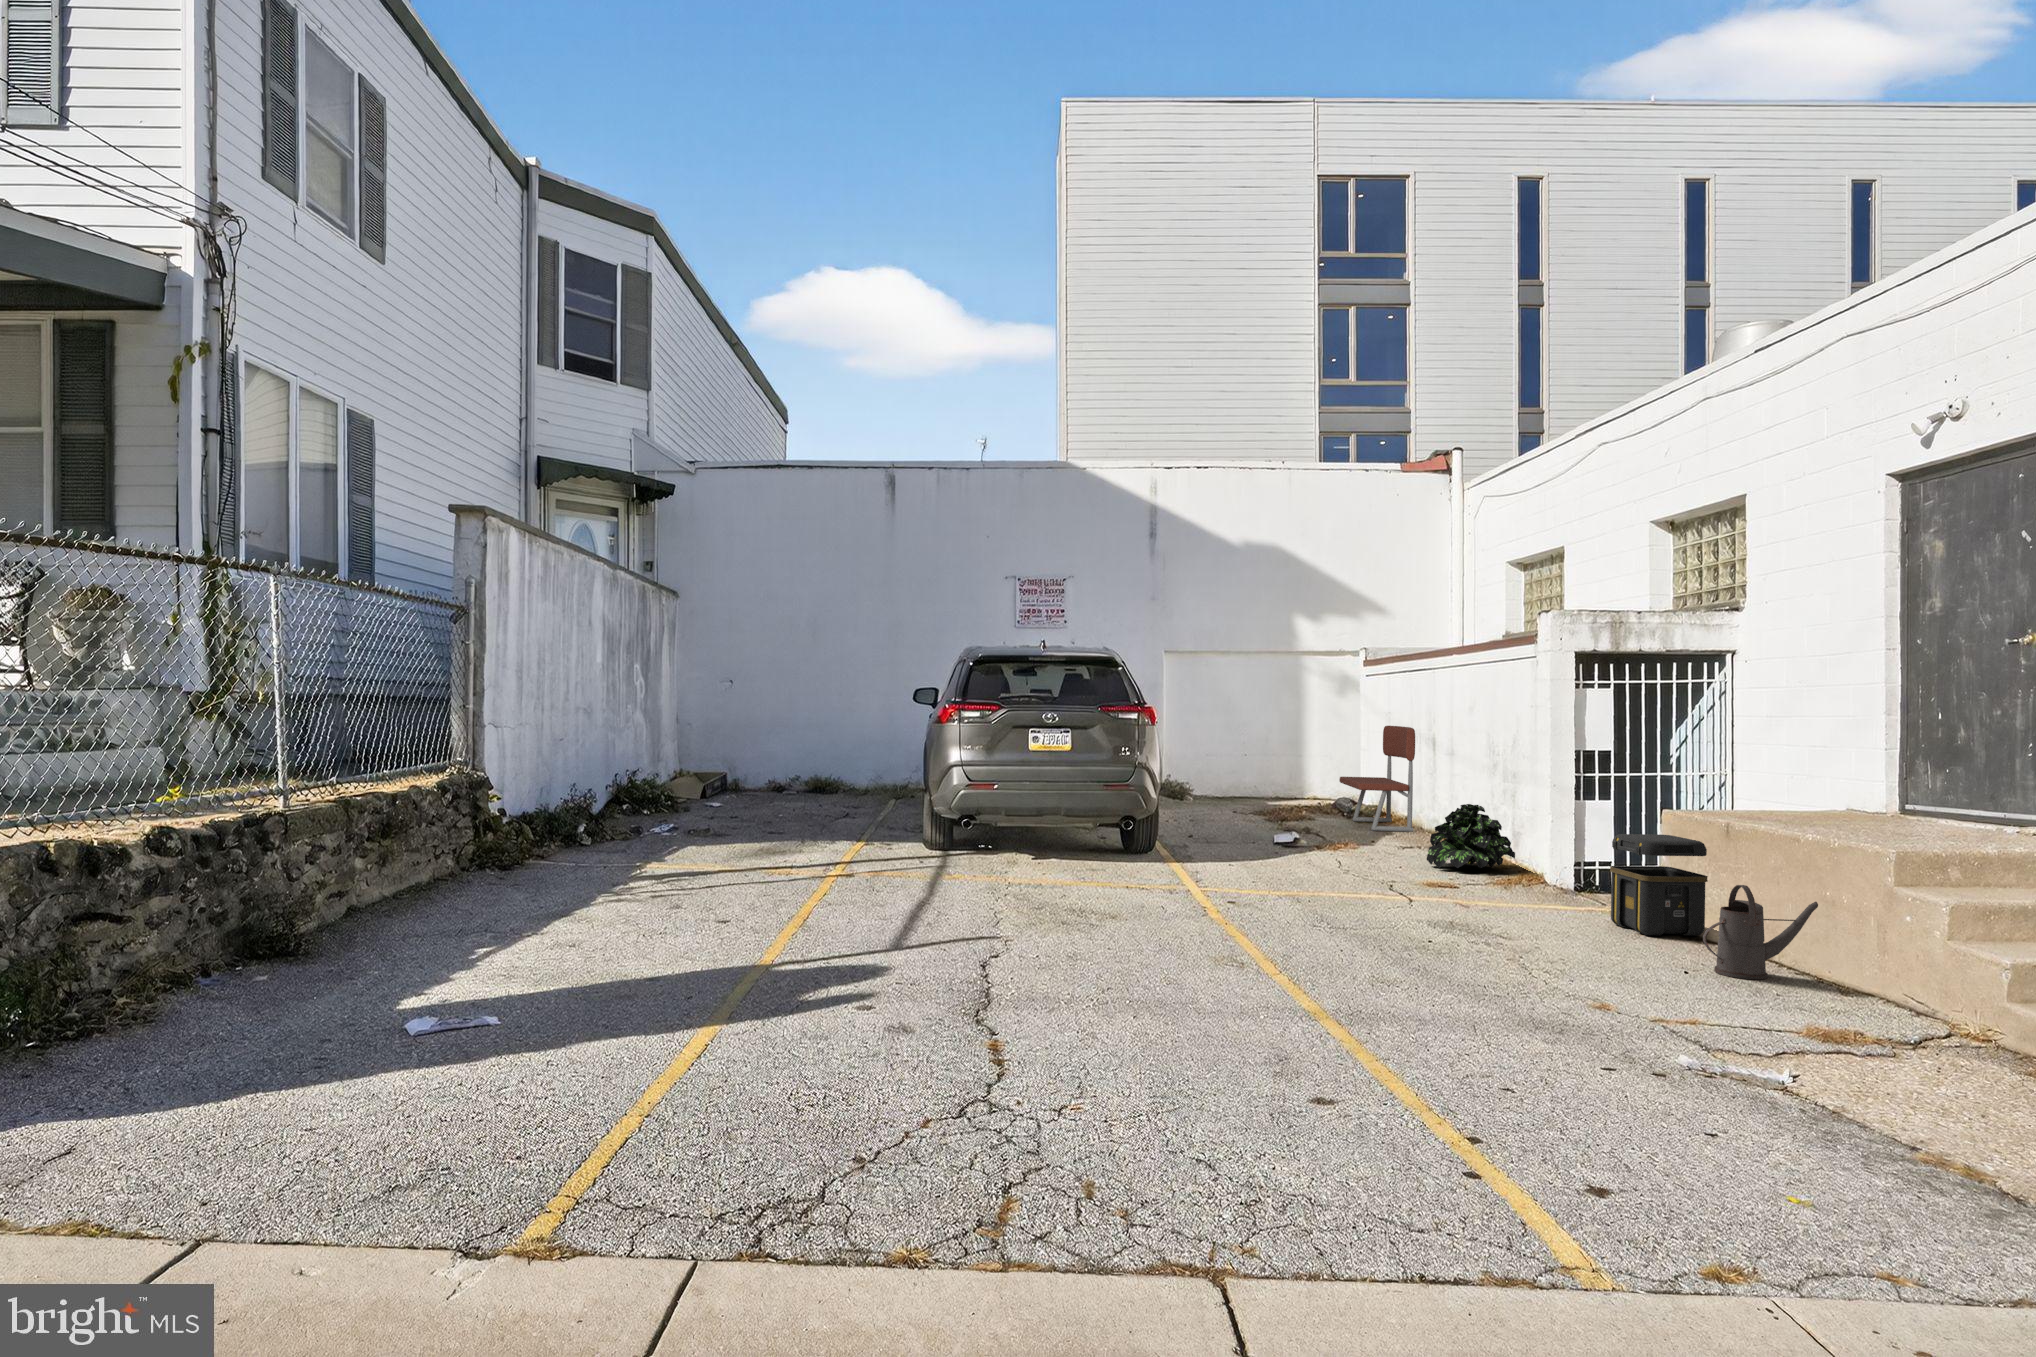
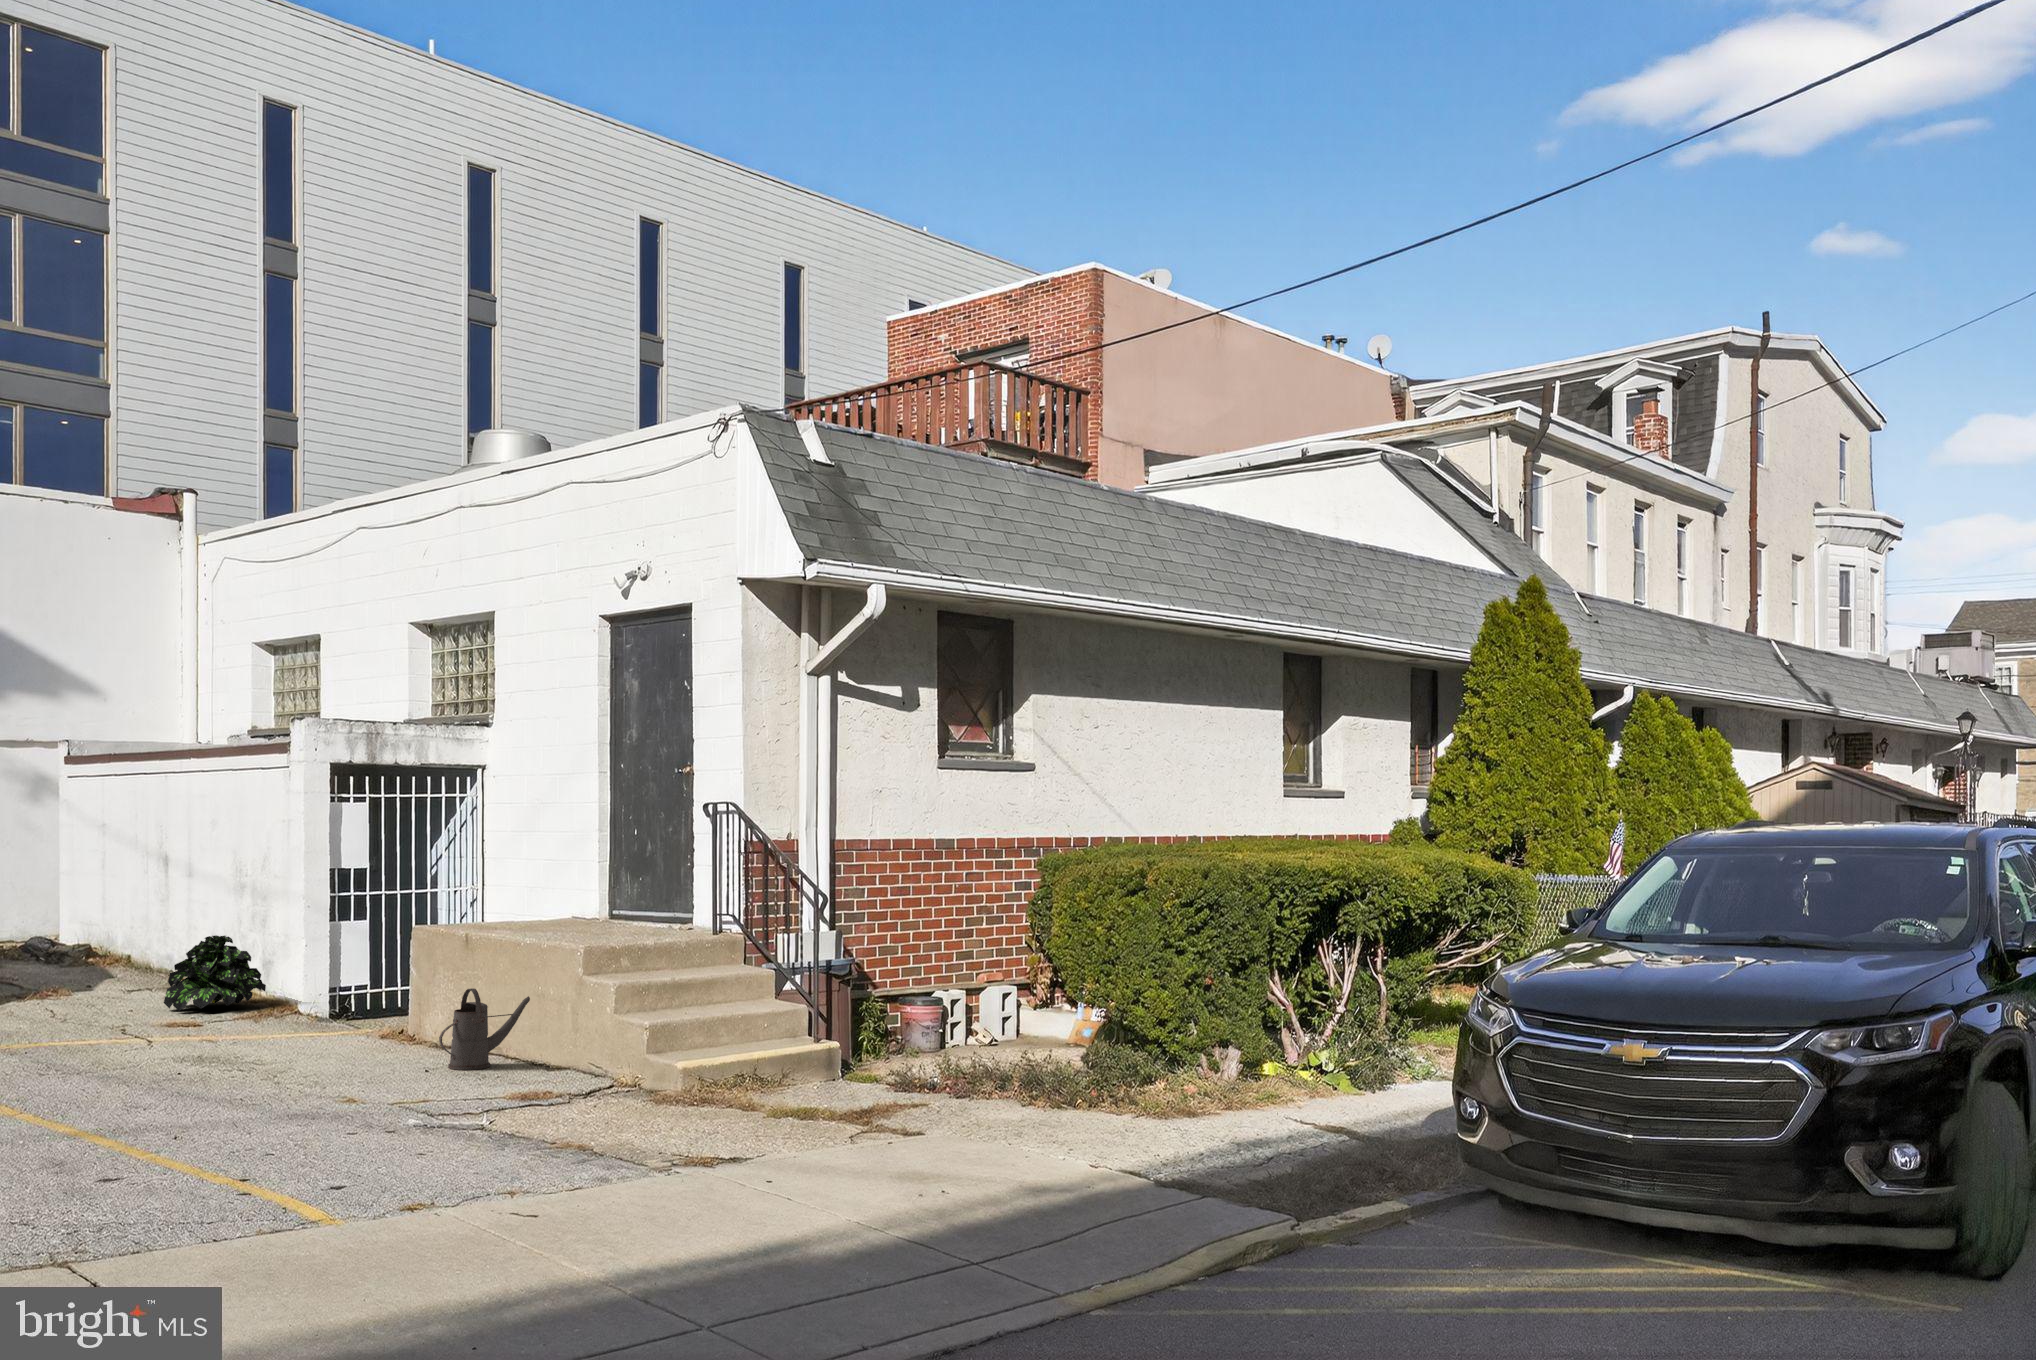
bench: present [1339,726,1415,832] -> none [35,844,142,978]
toolbox: present [1610,834,1708,936] -> none [363,951,449,1048]

